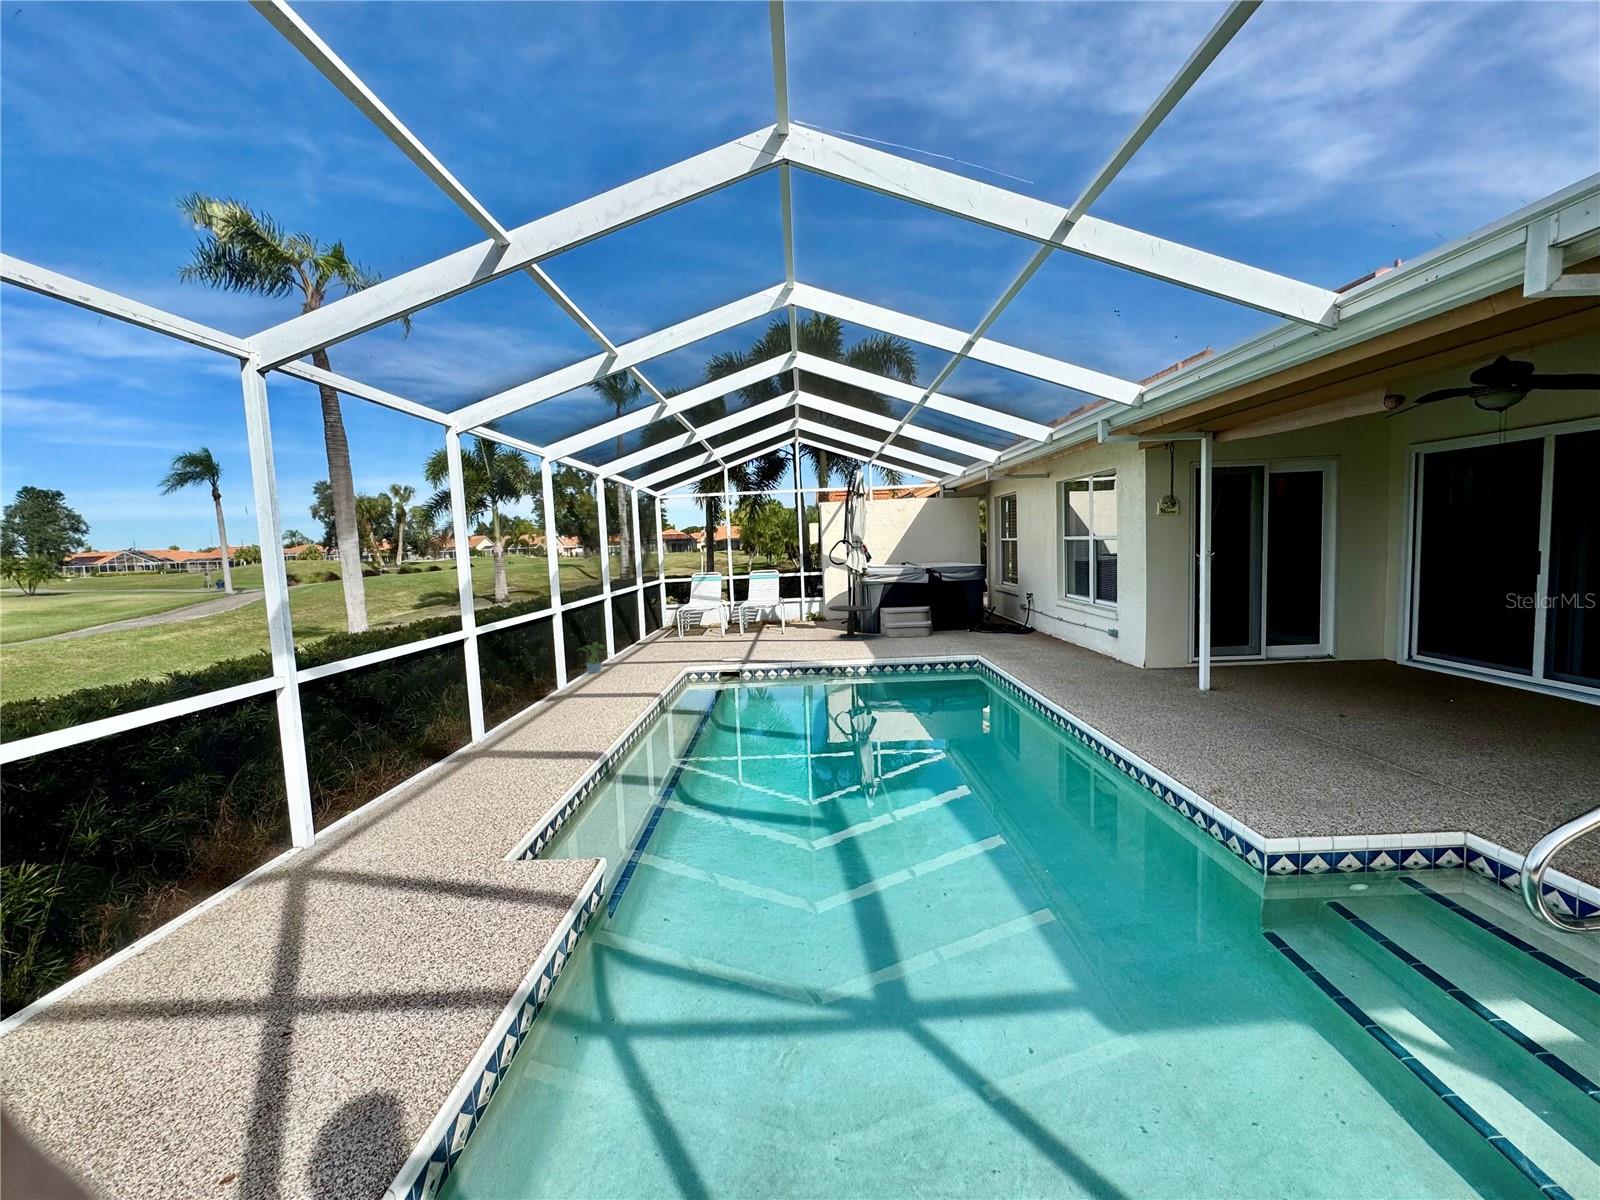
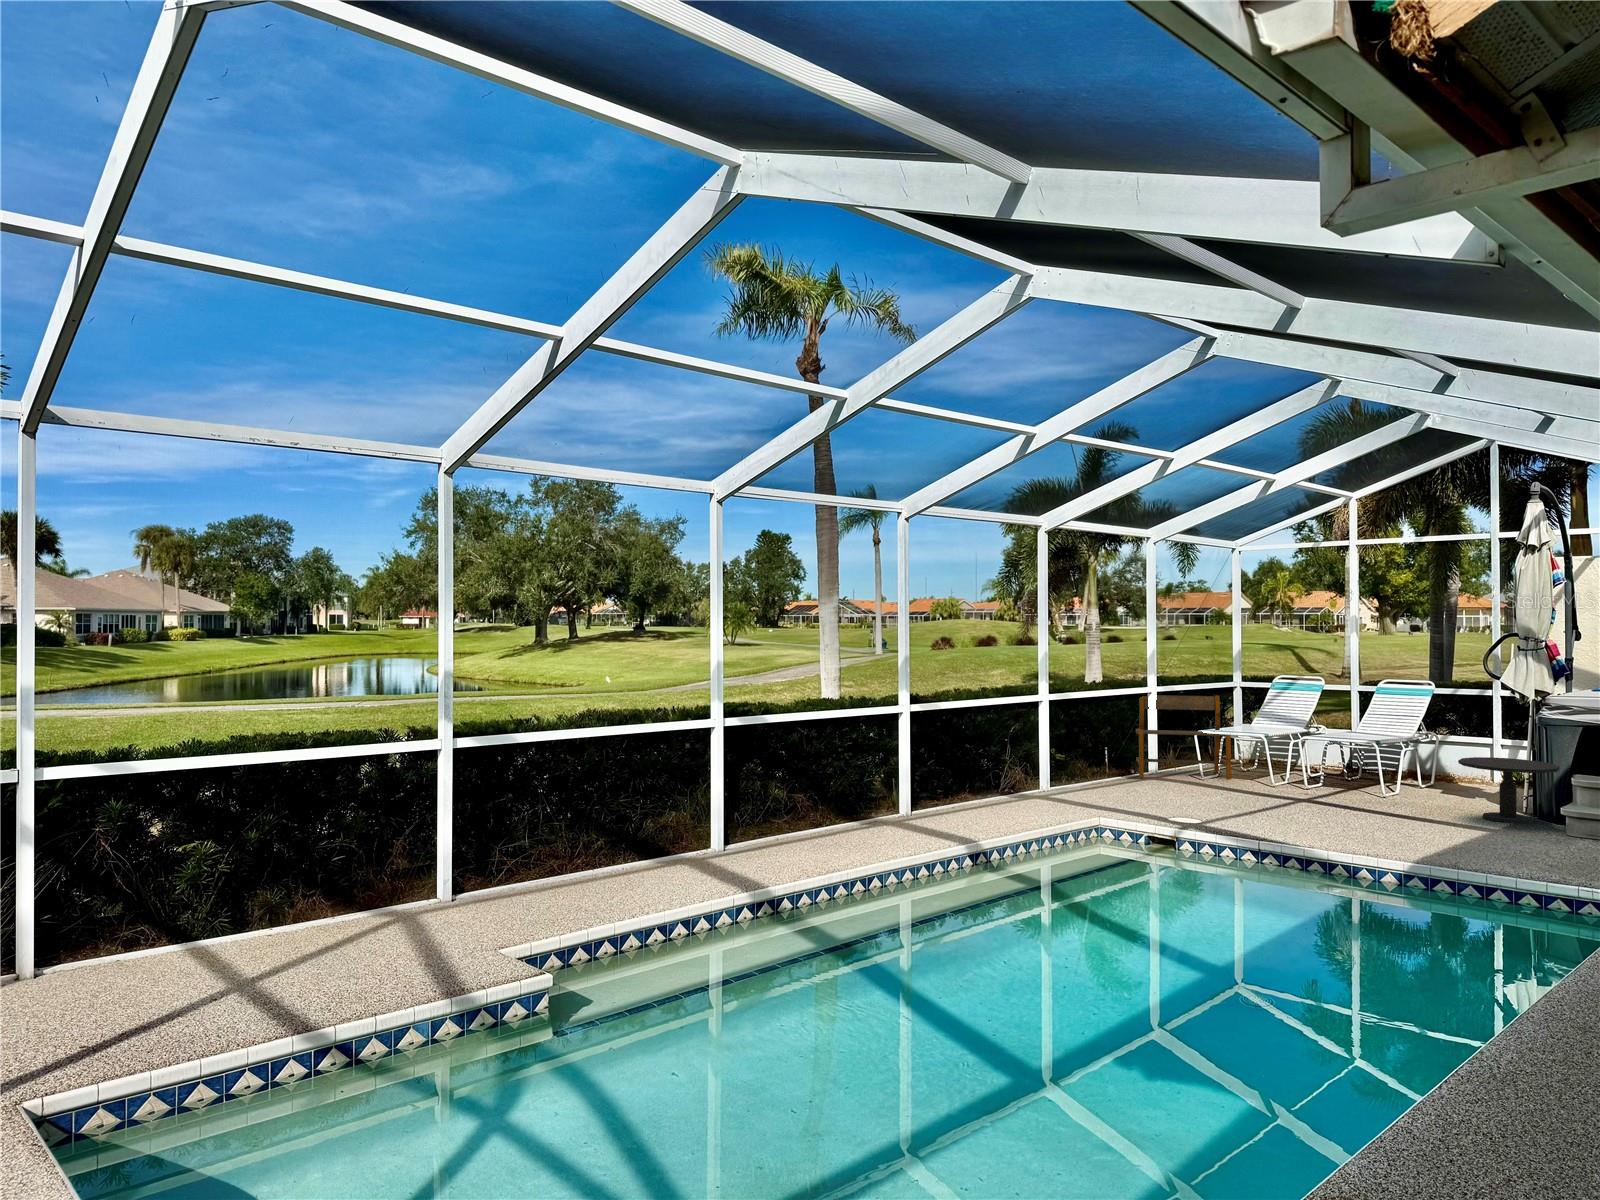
bench: none [615,586,680,644] -> present [1136,695,1231,780]
potted plant: present [582,642,608,673] -> none [969,763,1008,805]

